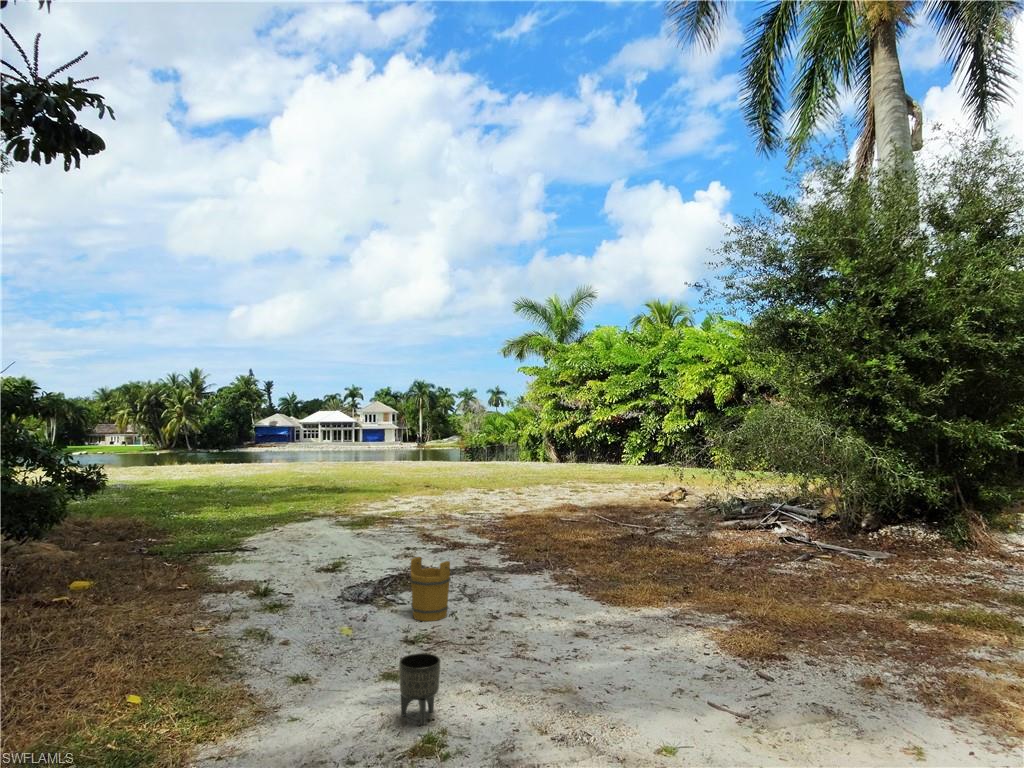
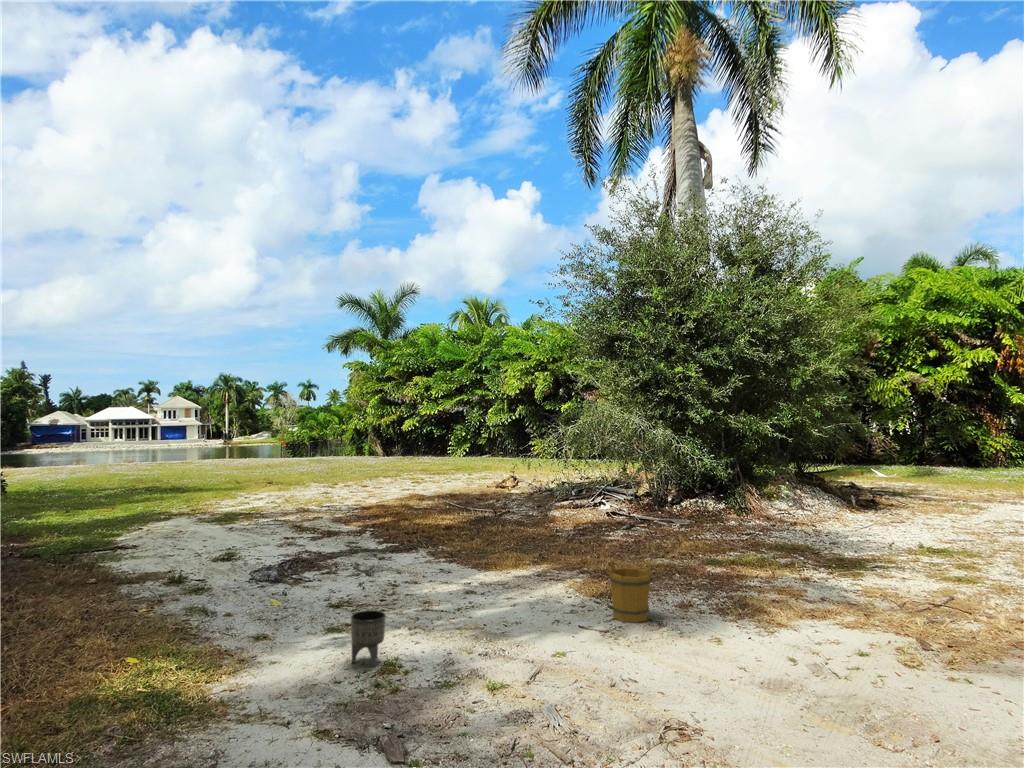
bucket: present [410,557,453,621] -> present [609,557,653,622]

